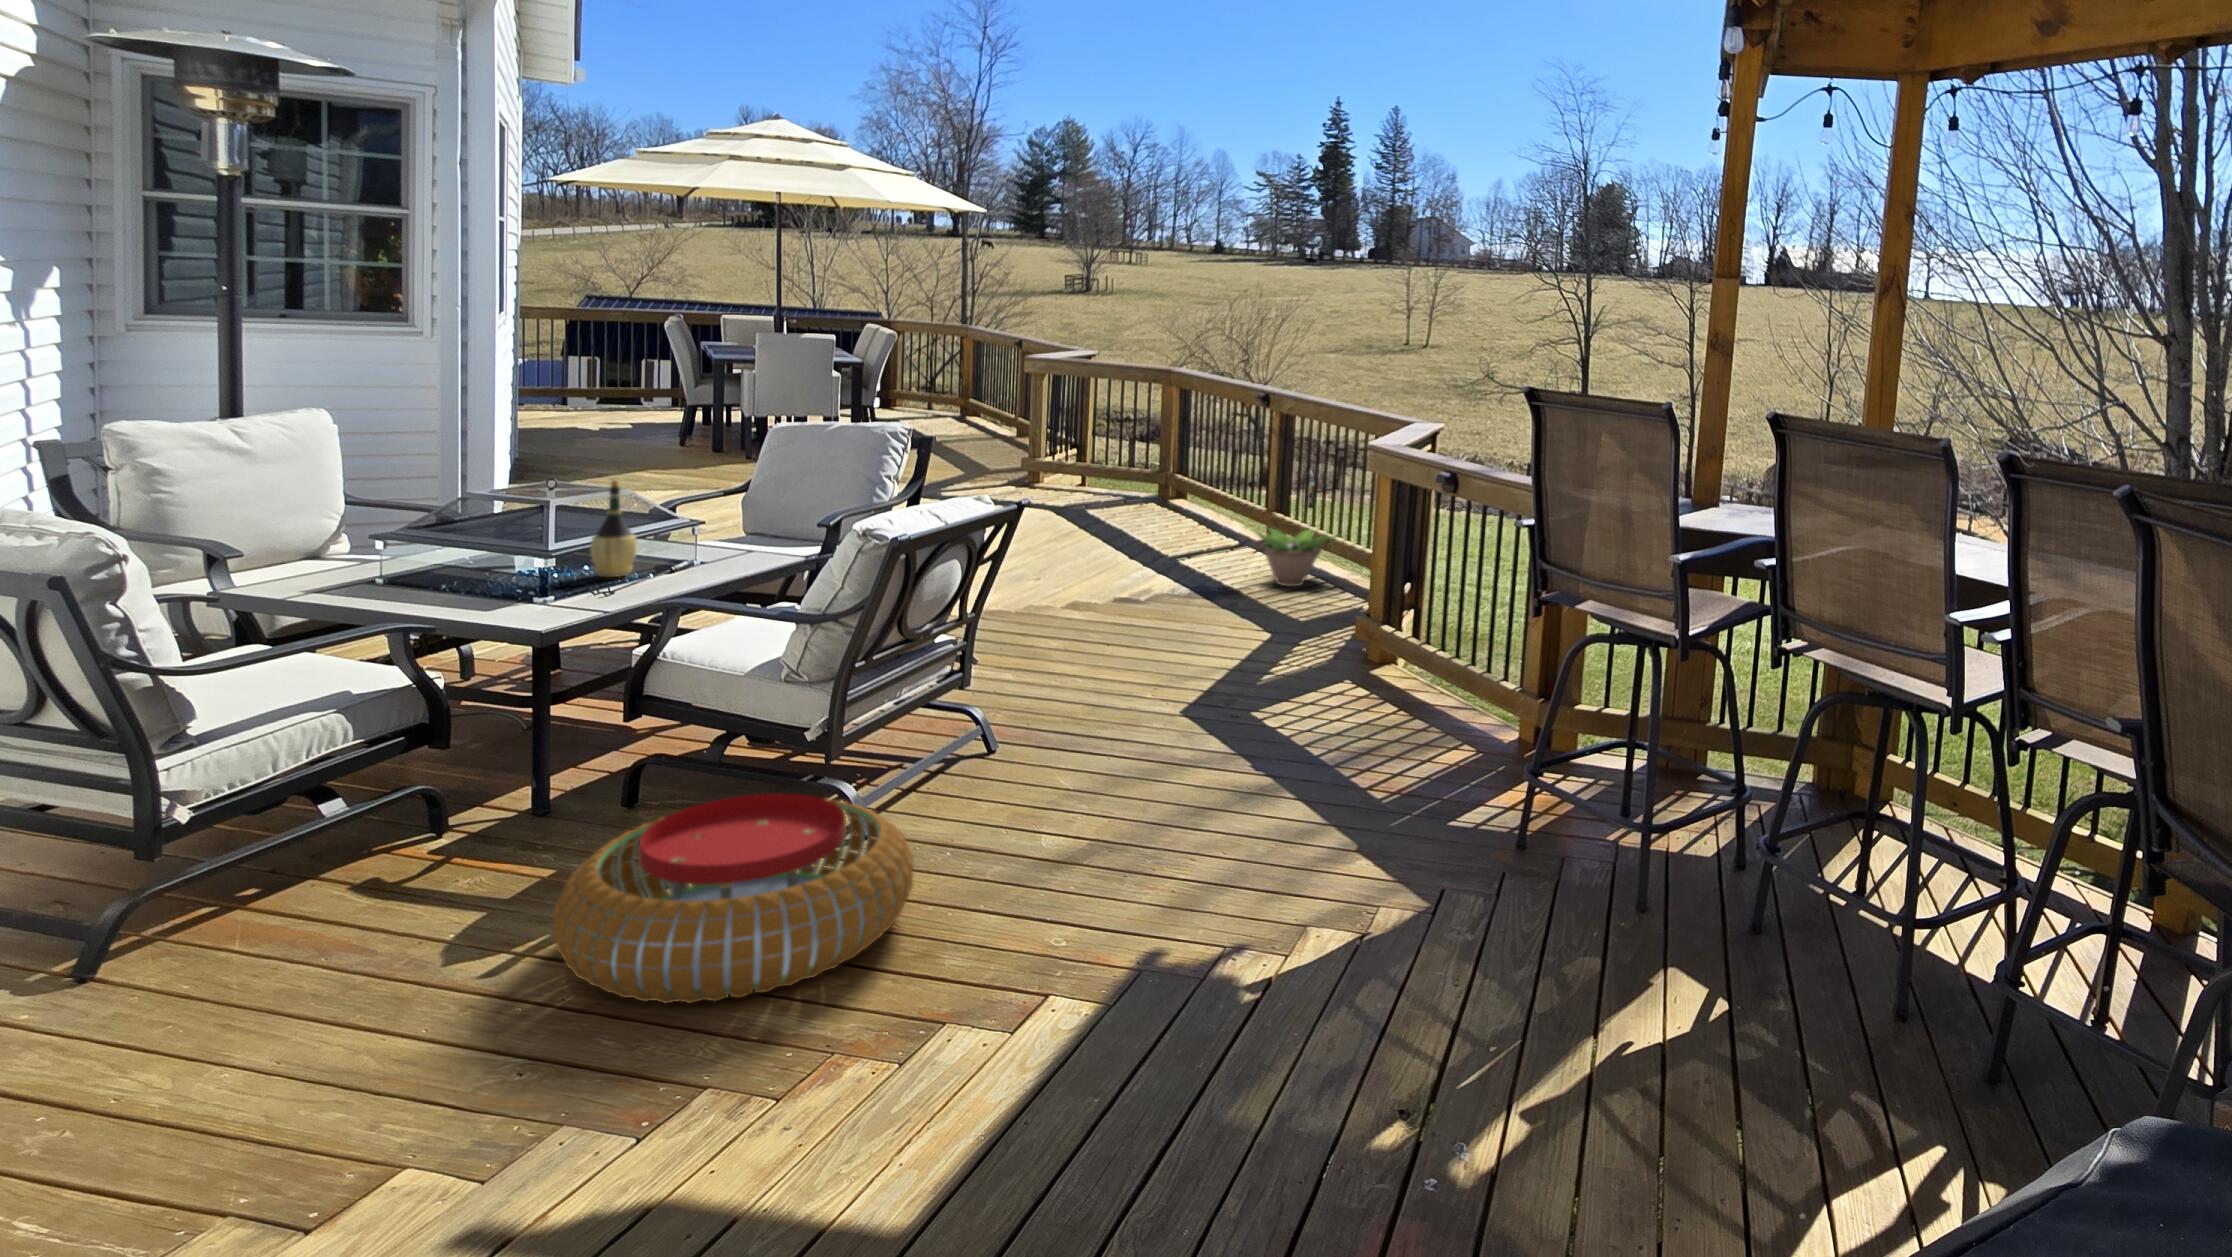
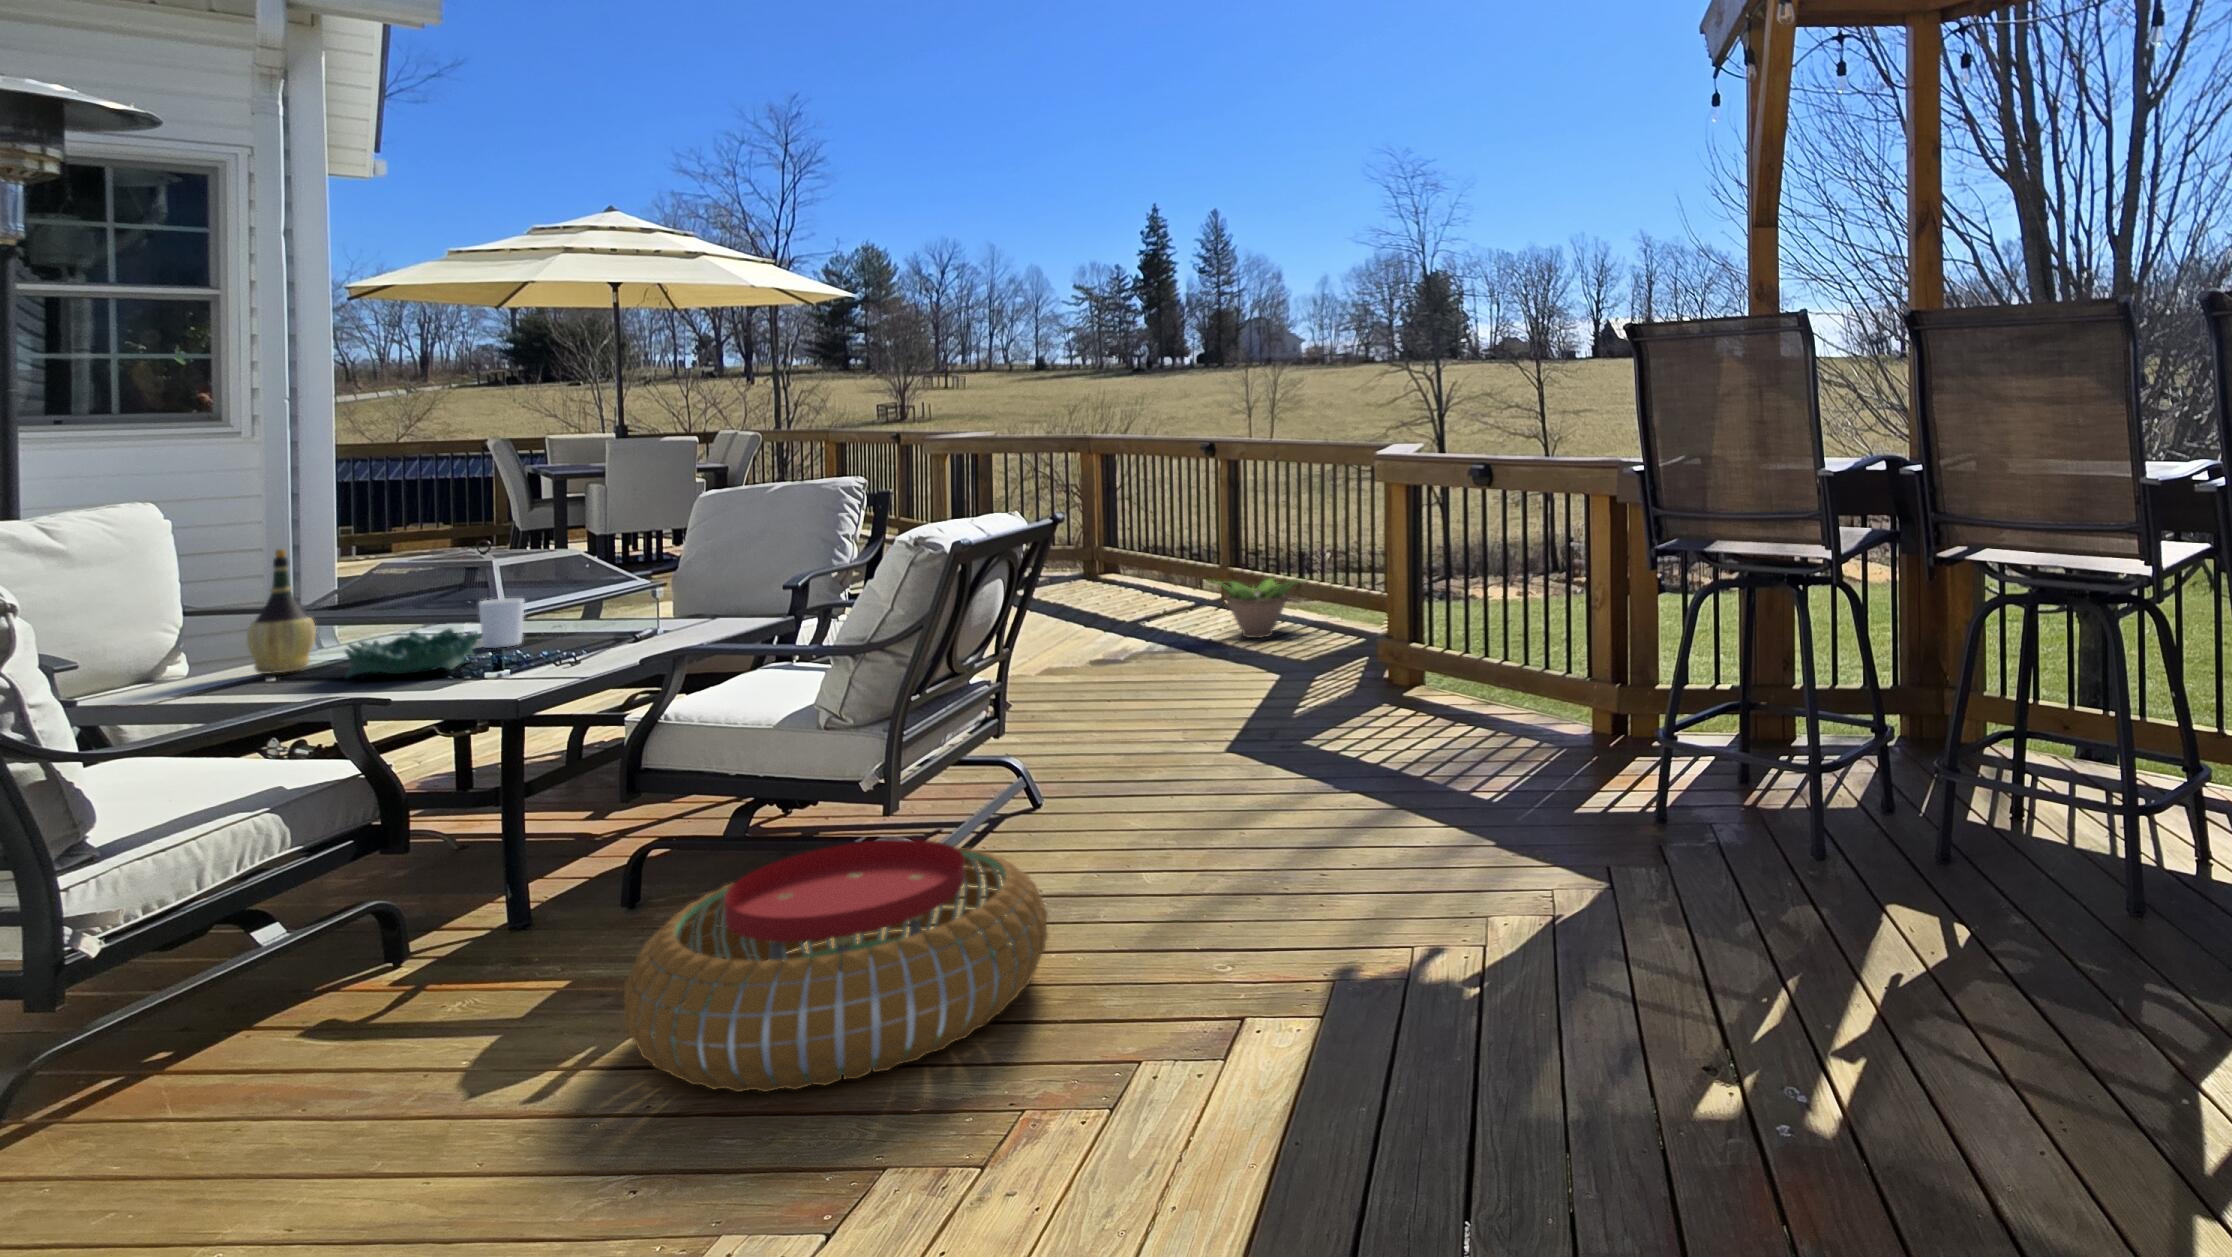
wine bottle: present [590,480,637,577] -> present [247,549,316,674]
candle holder: none [547,525,586,568] -> present [479,598,524,648]
decorative bowl: none [426,552,540,593] -> present [345,628,483,677]

